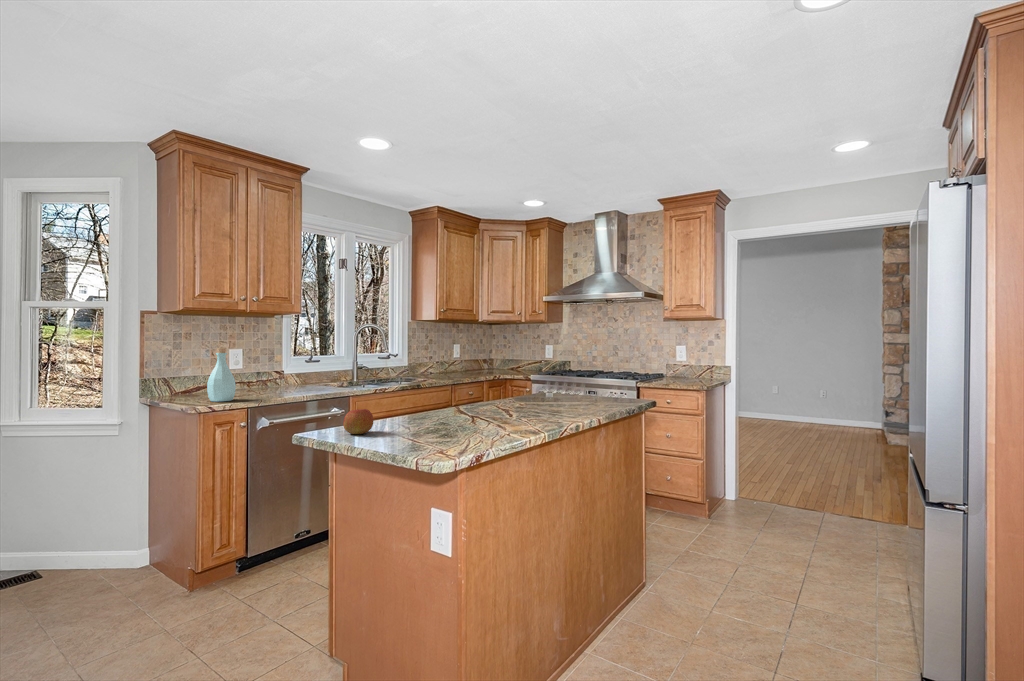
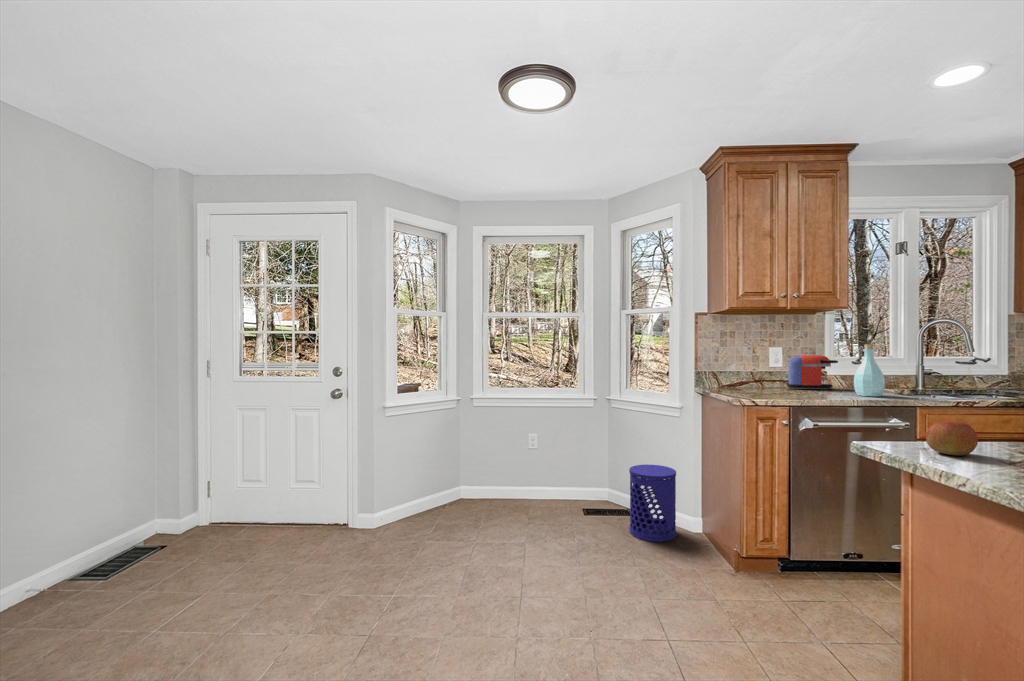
bottle: present [207,348,236,402] -> present [854,344,885,397]
coffee maker: none [247,356,293,390] -> present [787,355,838,389]
waste bin: none [43,497,116,598] -> present [629,465,676,542]

